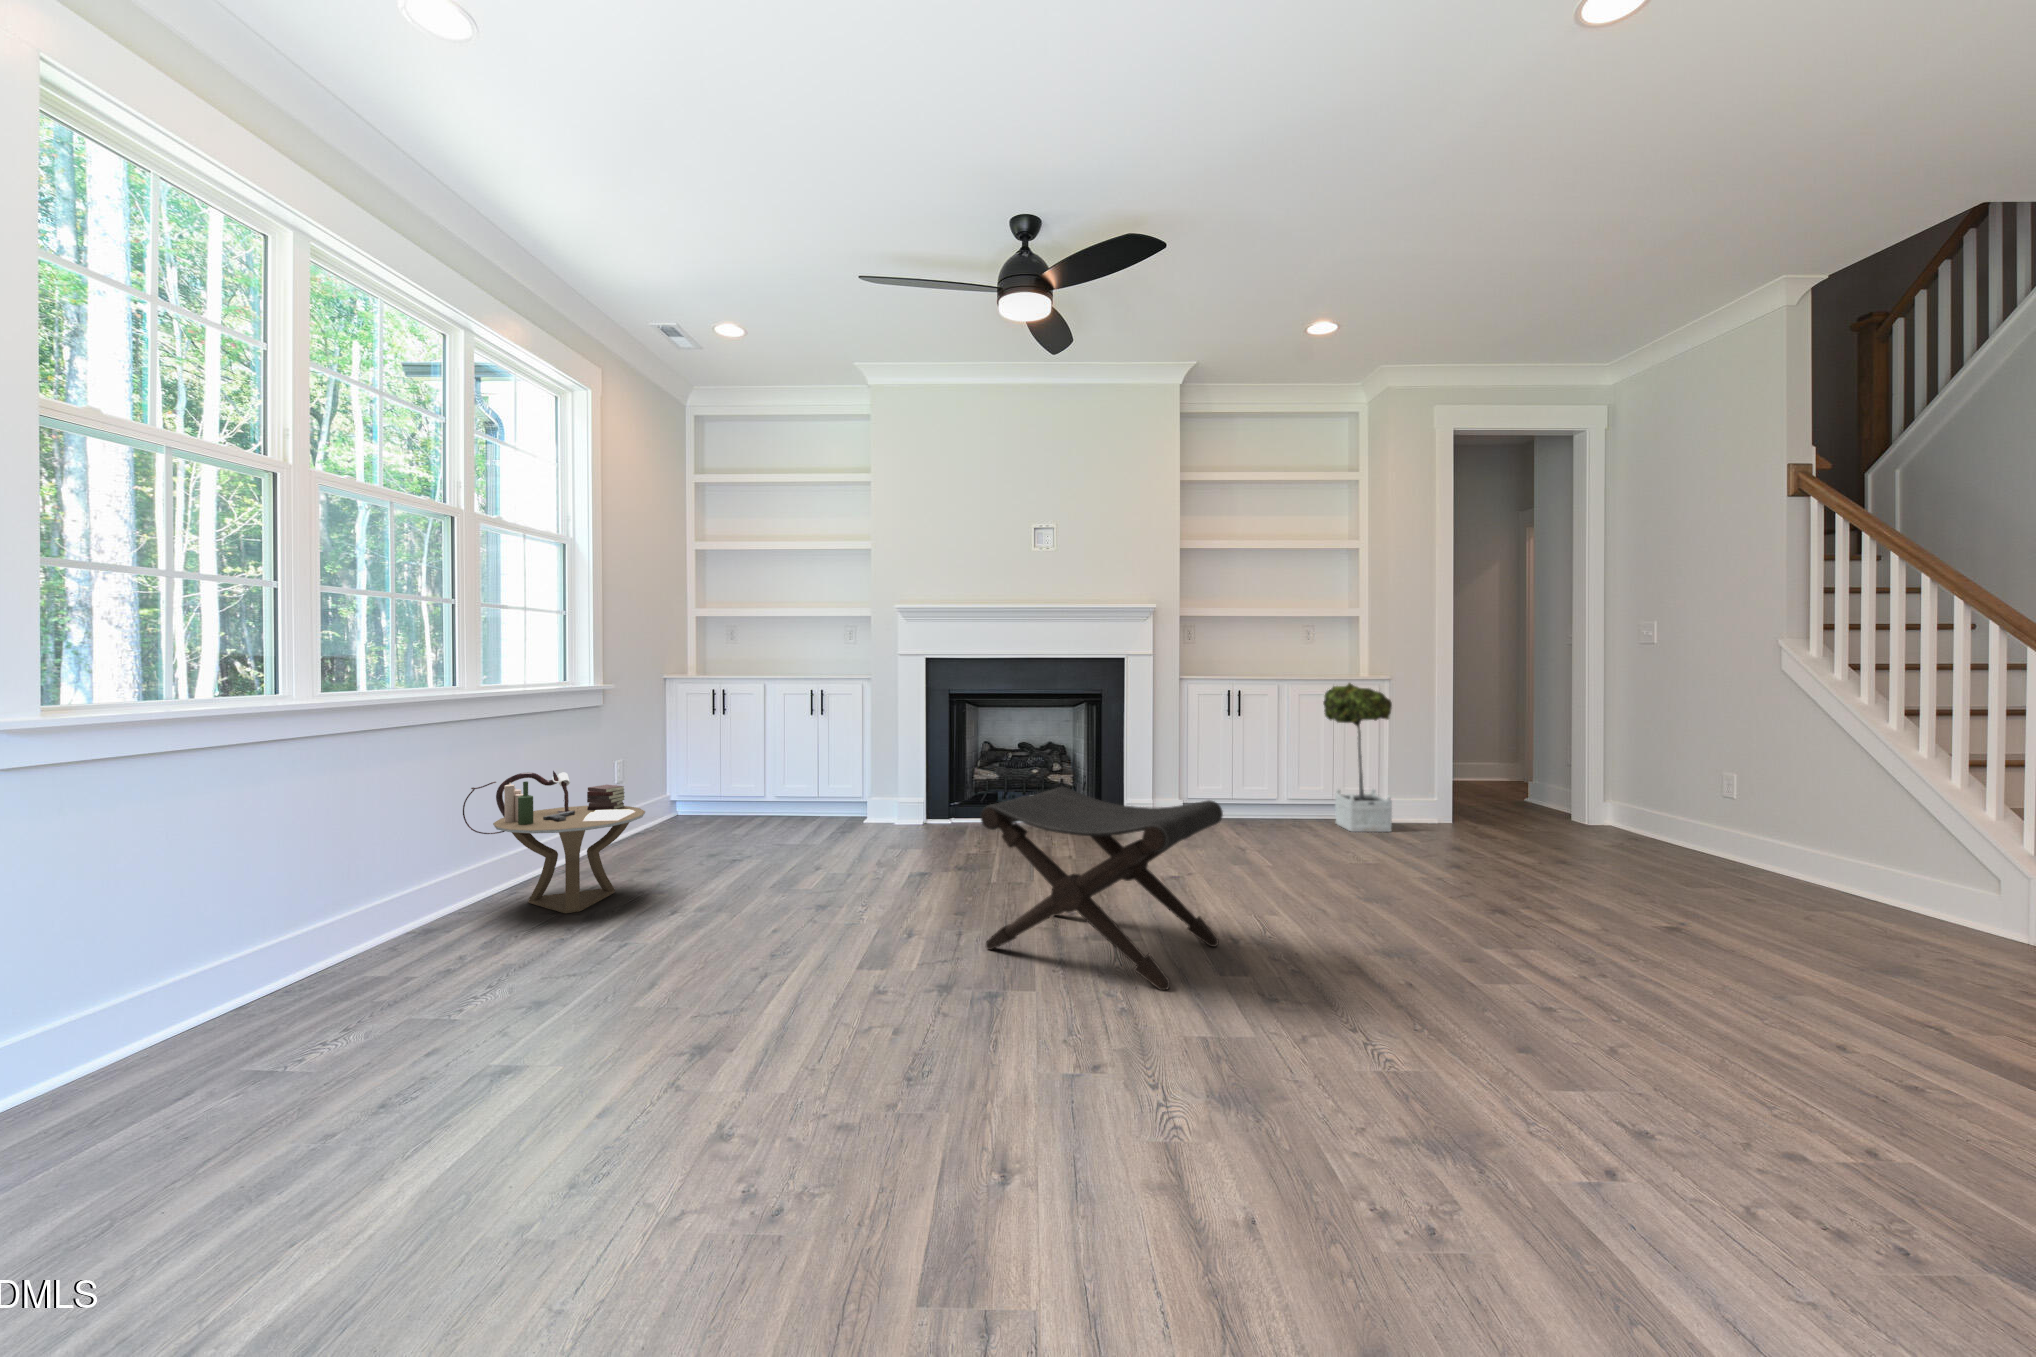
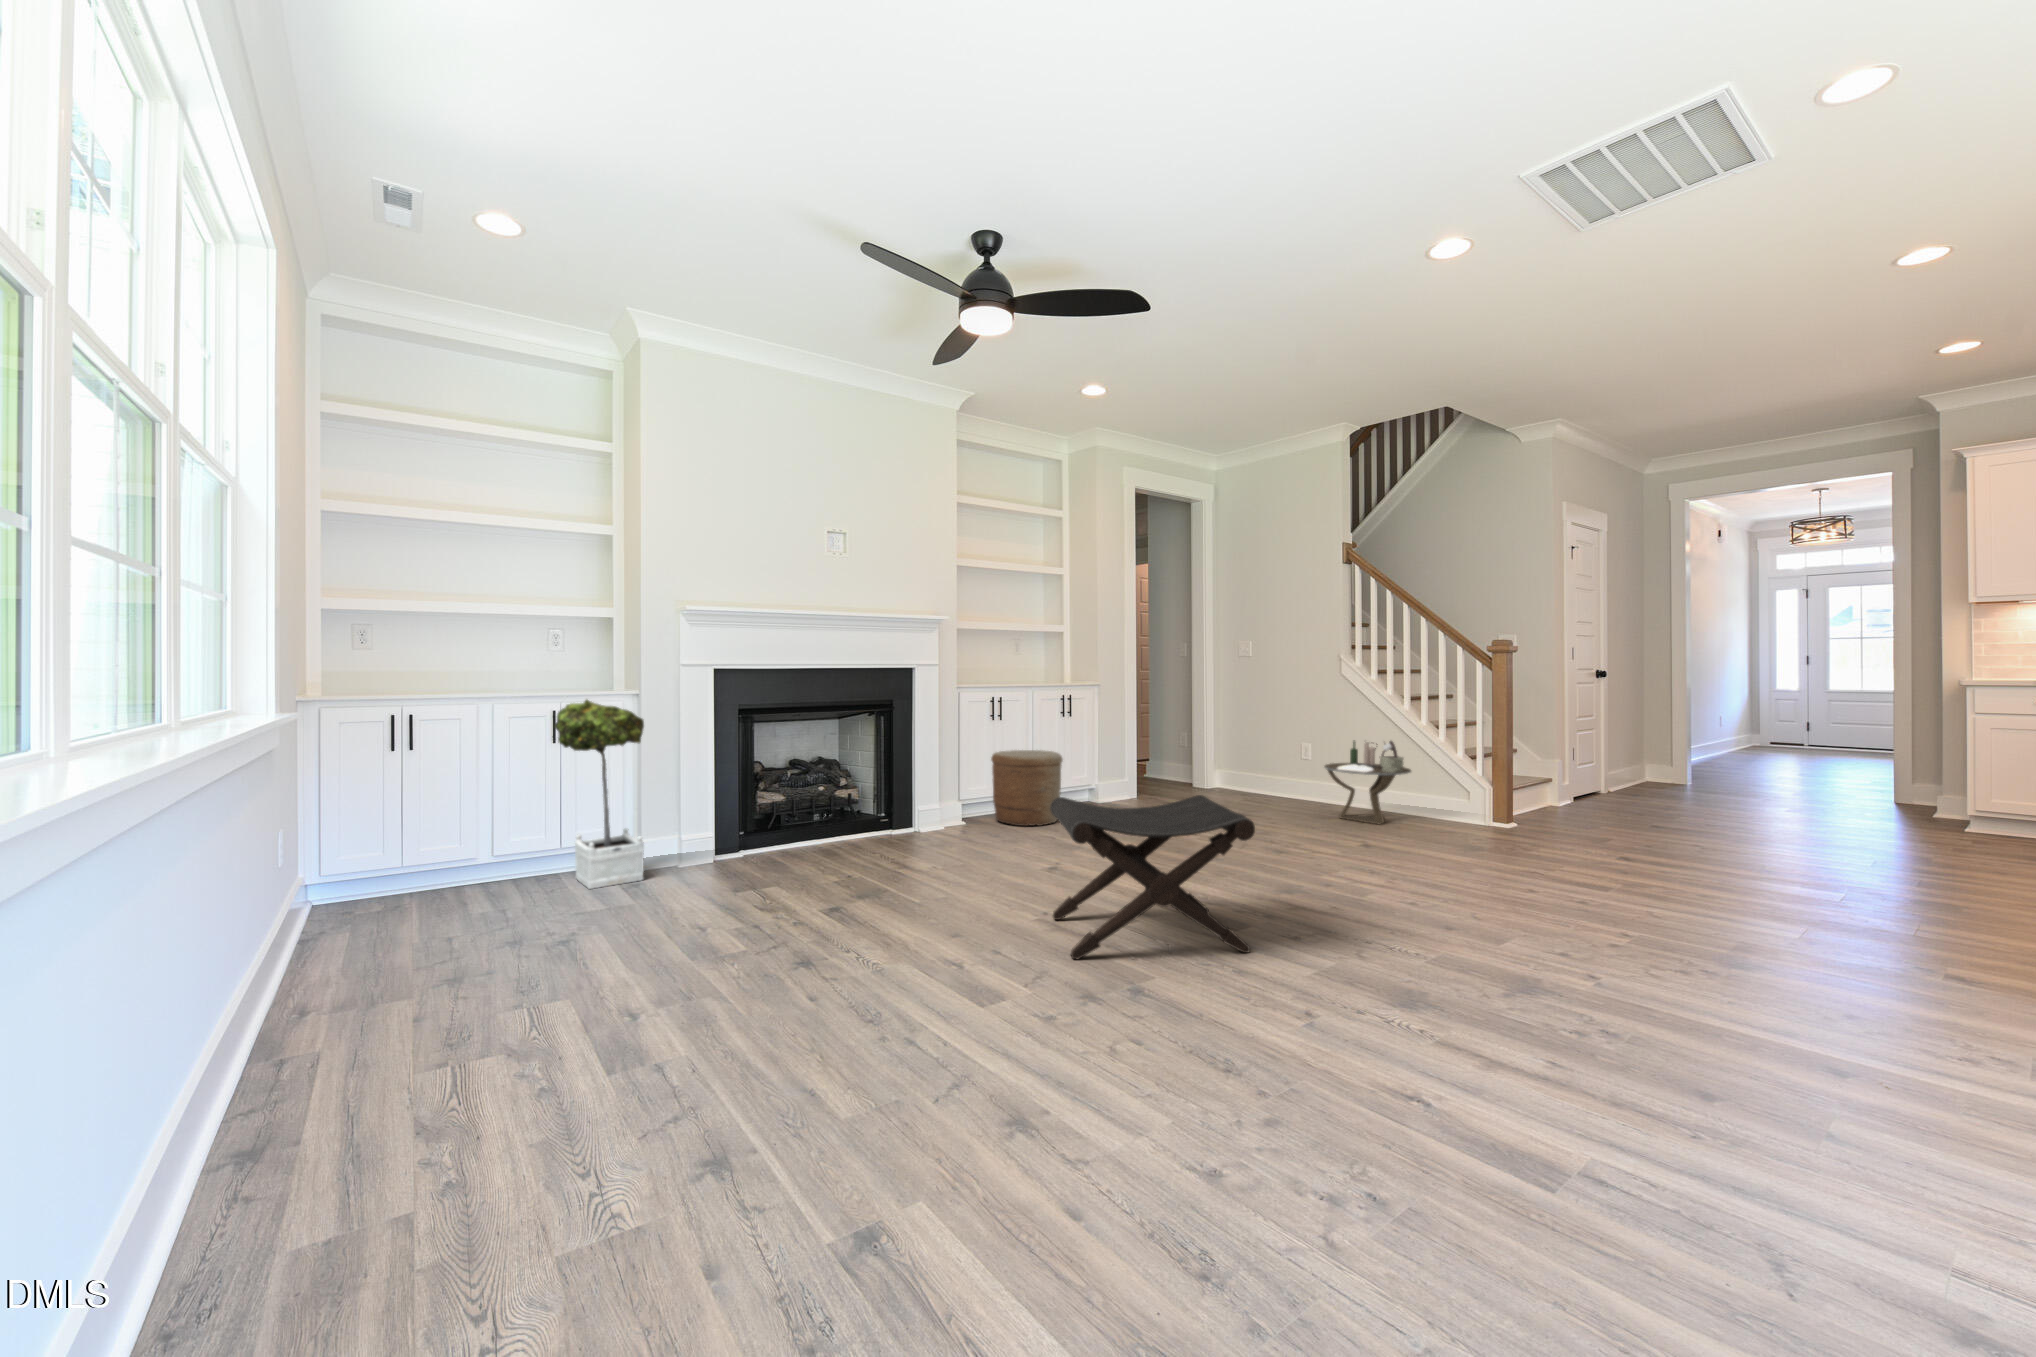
potted tree: present [1323,683,1392,832] -> present [554,700,644,889]
woven basket: none [1210,750,1291,836] -> present [991,750,1063,826]
side table: present [463,771,645,913] -> present [1324,741,1411,824]

